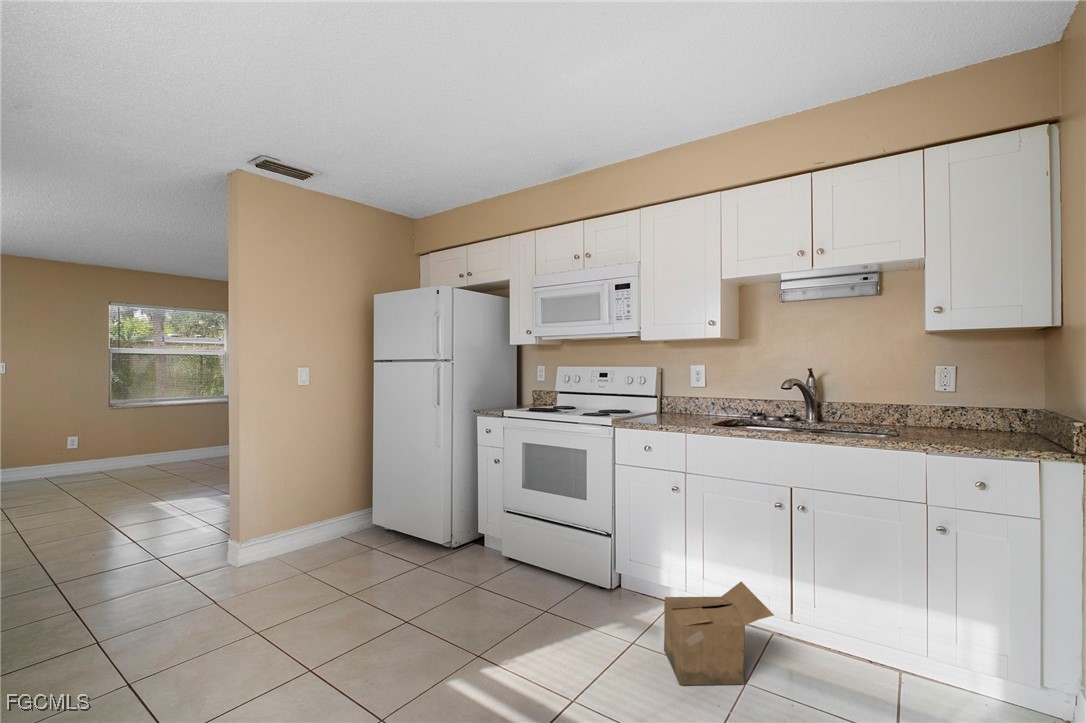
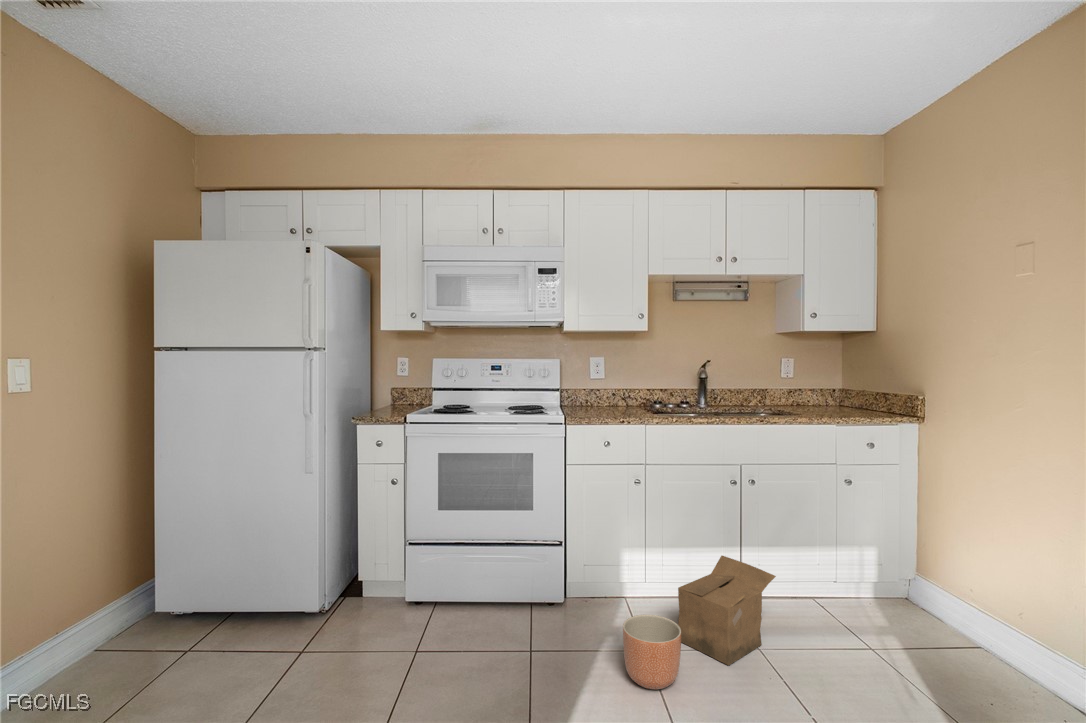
planter: none [569,606,623,675] -> present [623,615,681,690]

